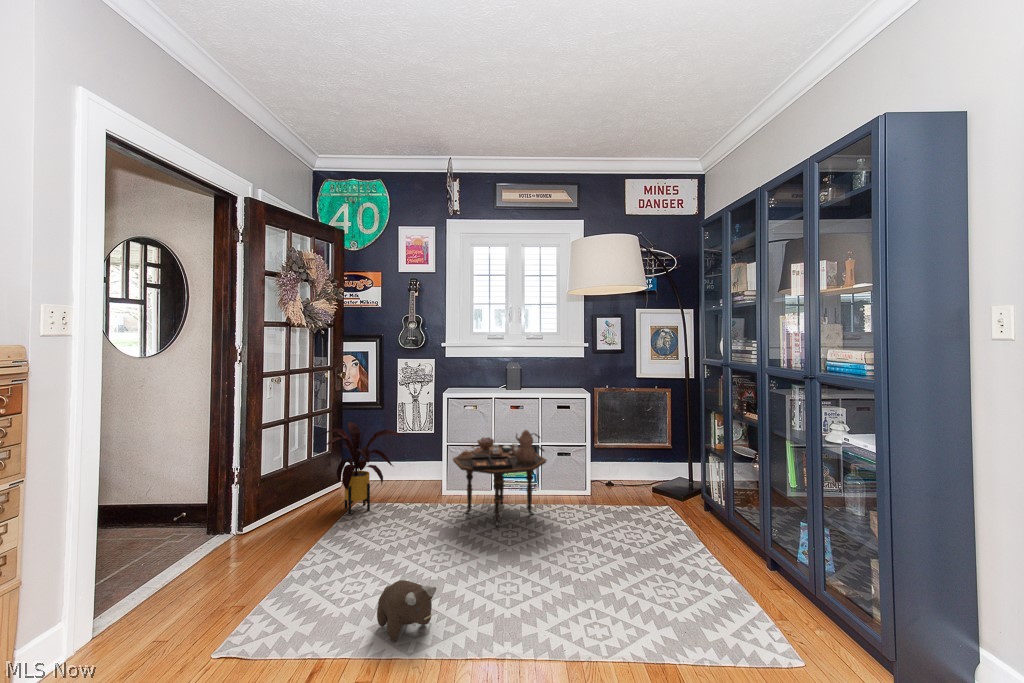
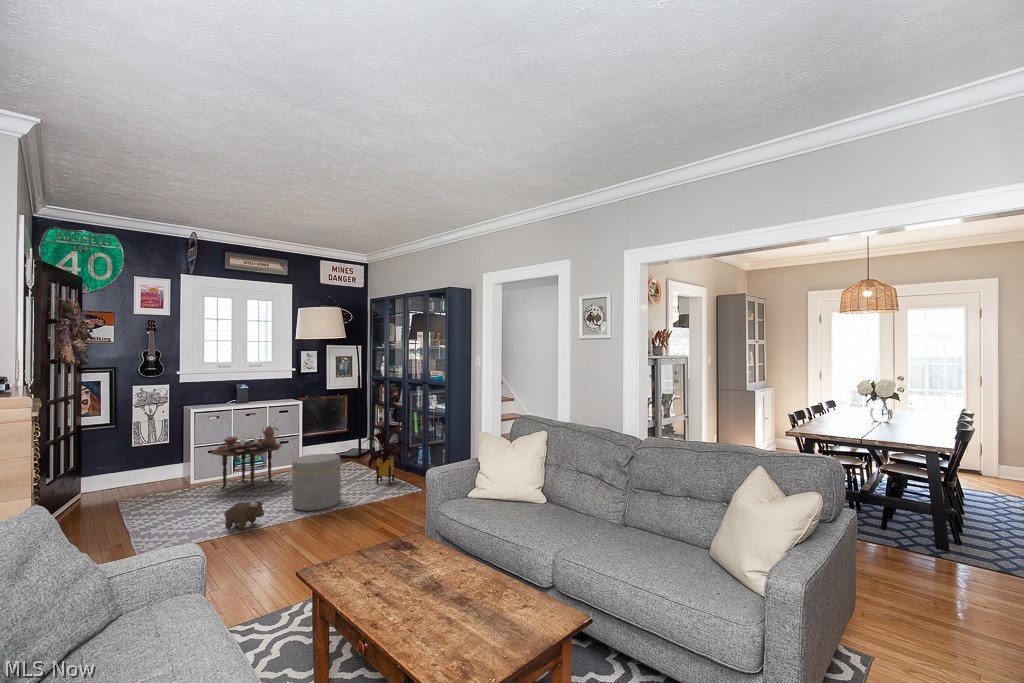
house plant: present [315,422,404,514] -> present [363,426,412,484]
ottoman: none [509,502,600,633] -> present [292,454,341,511]

